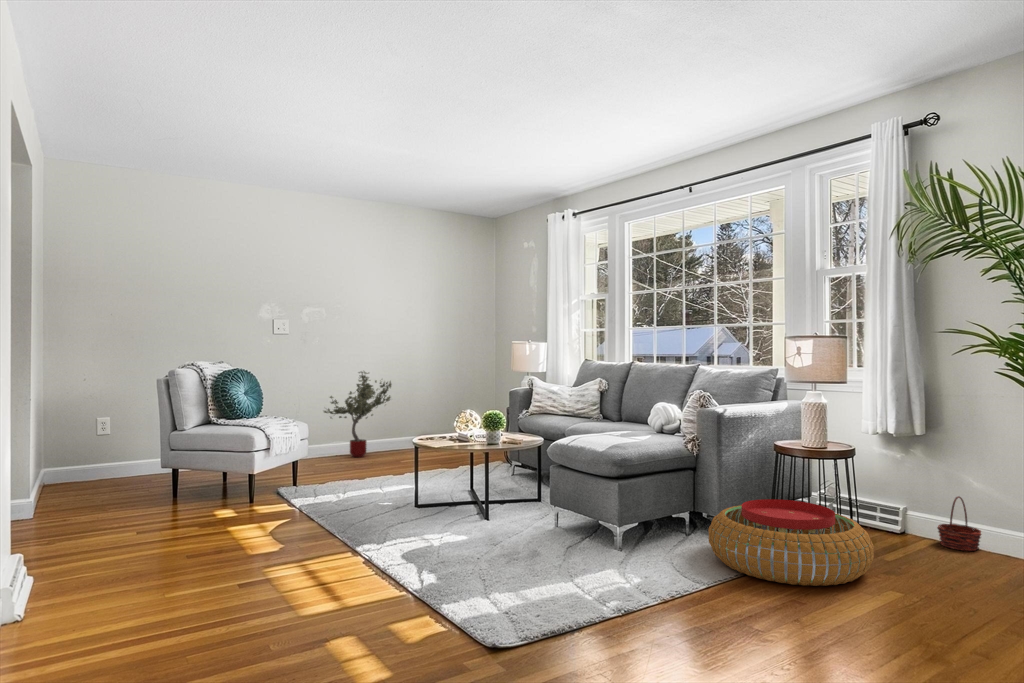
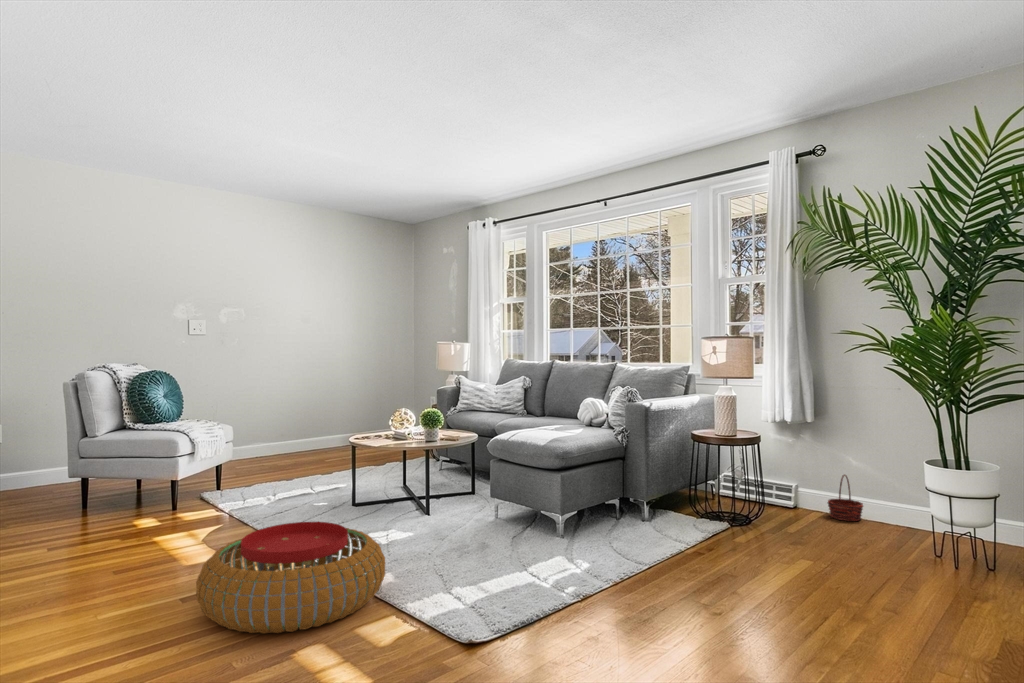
potted tree: present [324,371,391,457] -> none [244,371,315,458]
pouf: present [708,499,874,586] -> present [196,522,385,634]

